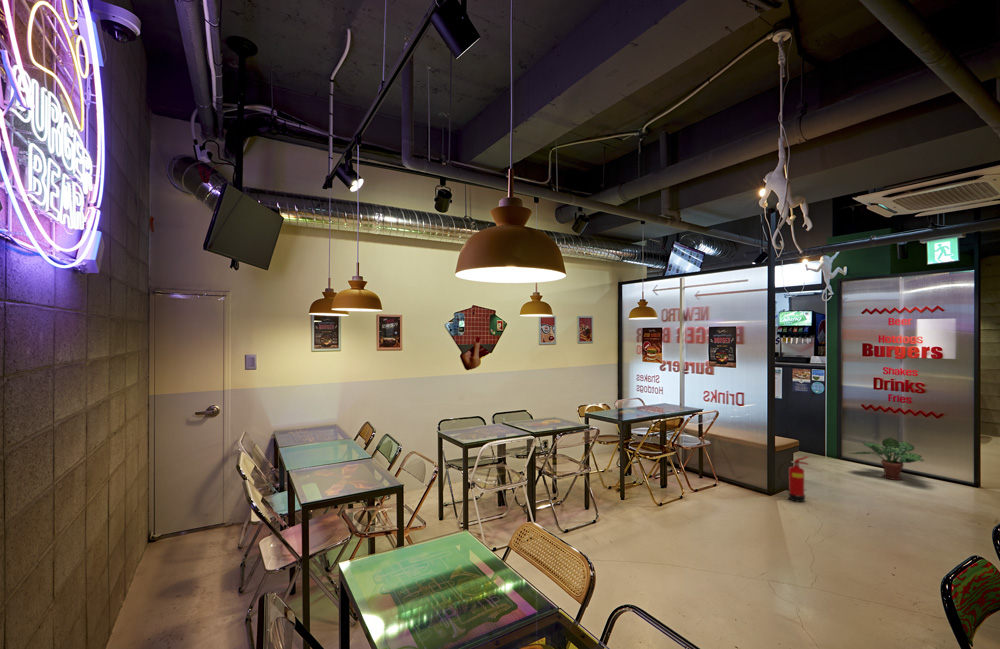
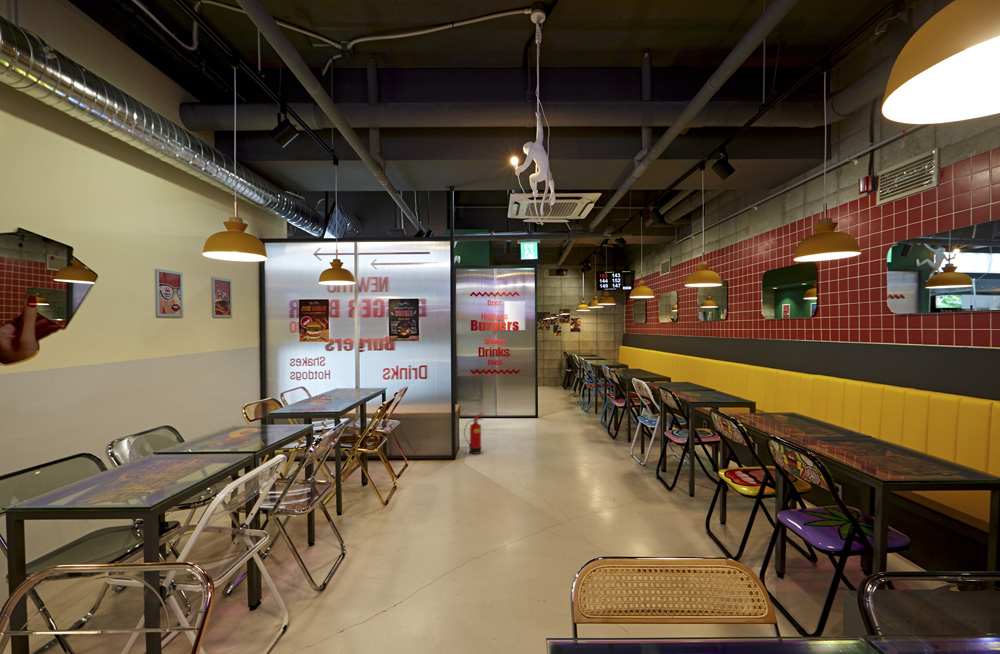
potted plant: present [851,438,924,480] -> none [473,389,518,420]

